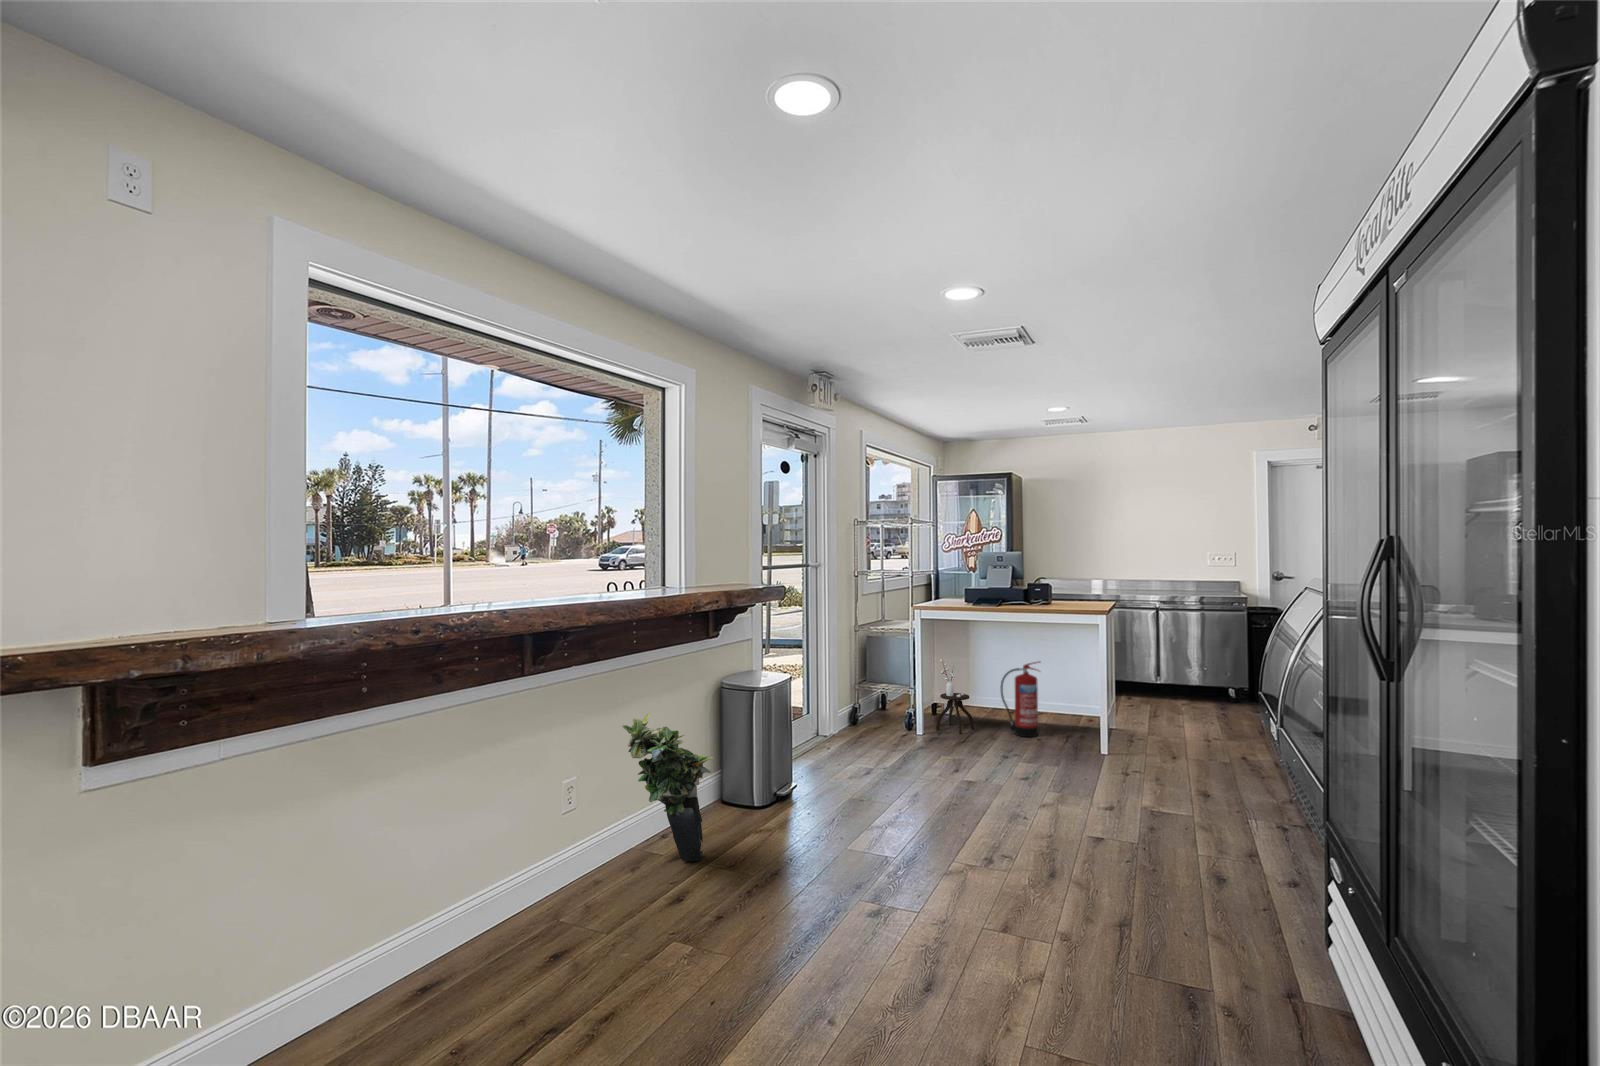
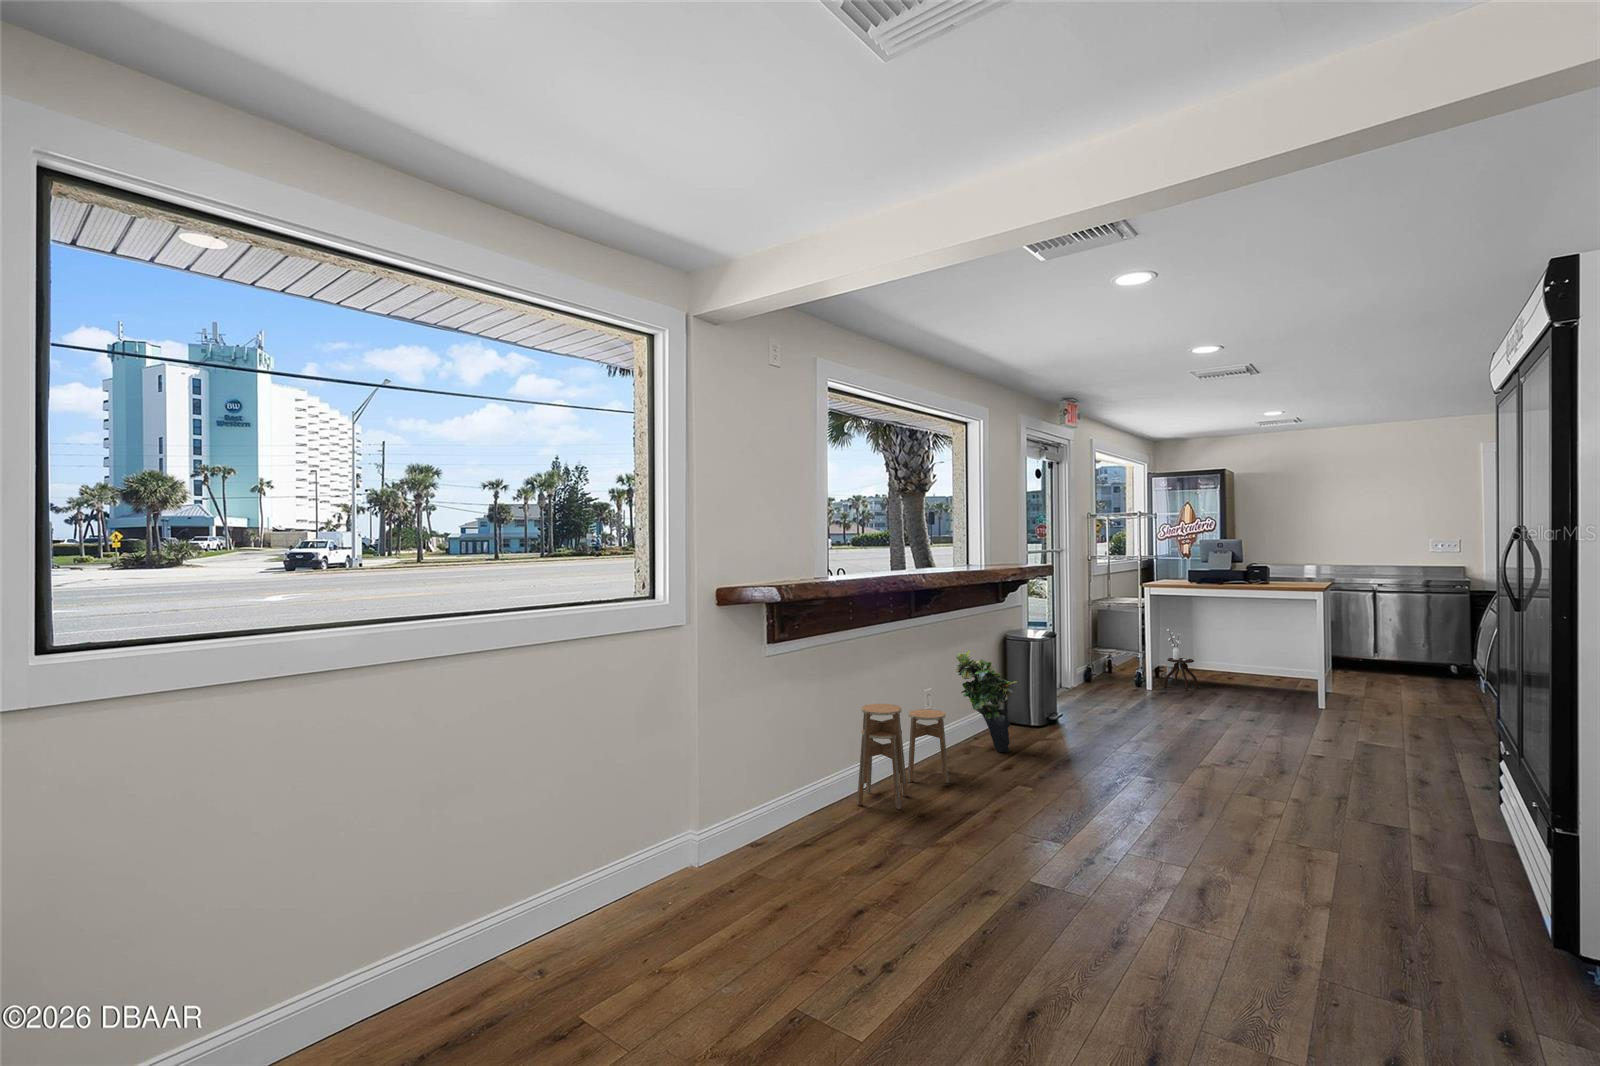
fire extinguisher: present [1001,662,1040,737] -> none [1223,631,1261,695]
stool: none [379,817,587,1022] -> present [857,704,949,809]

